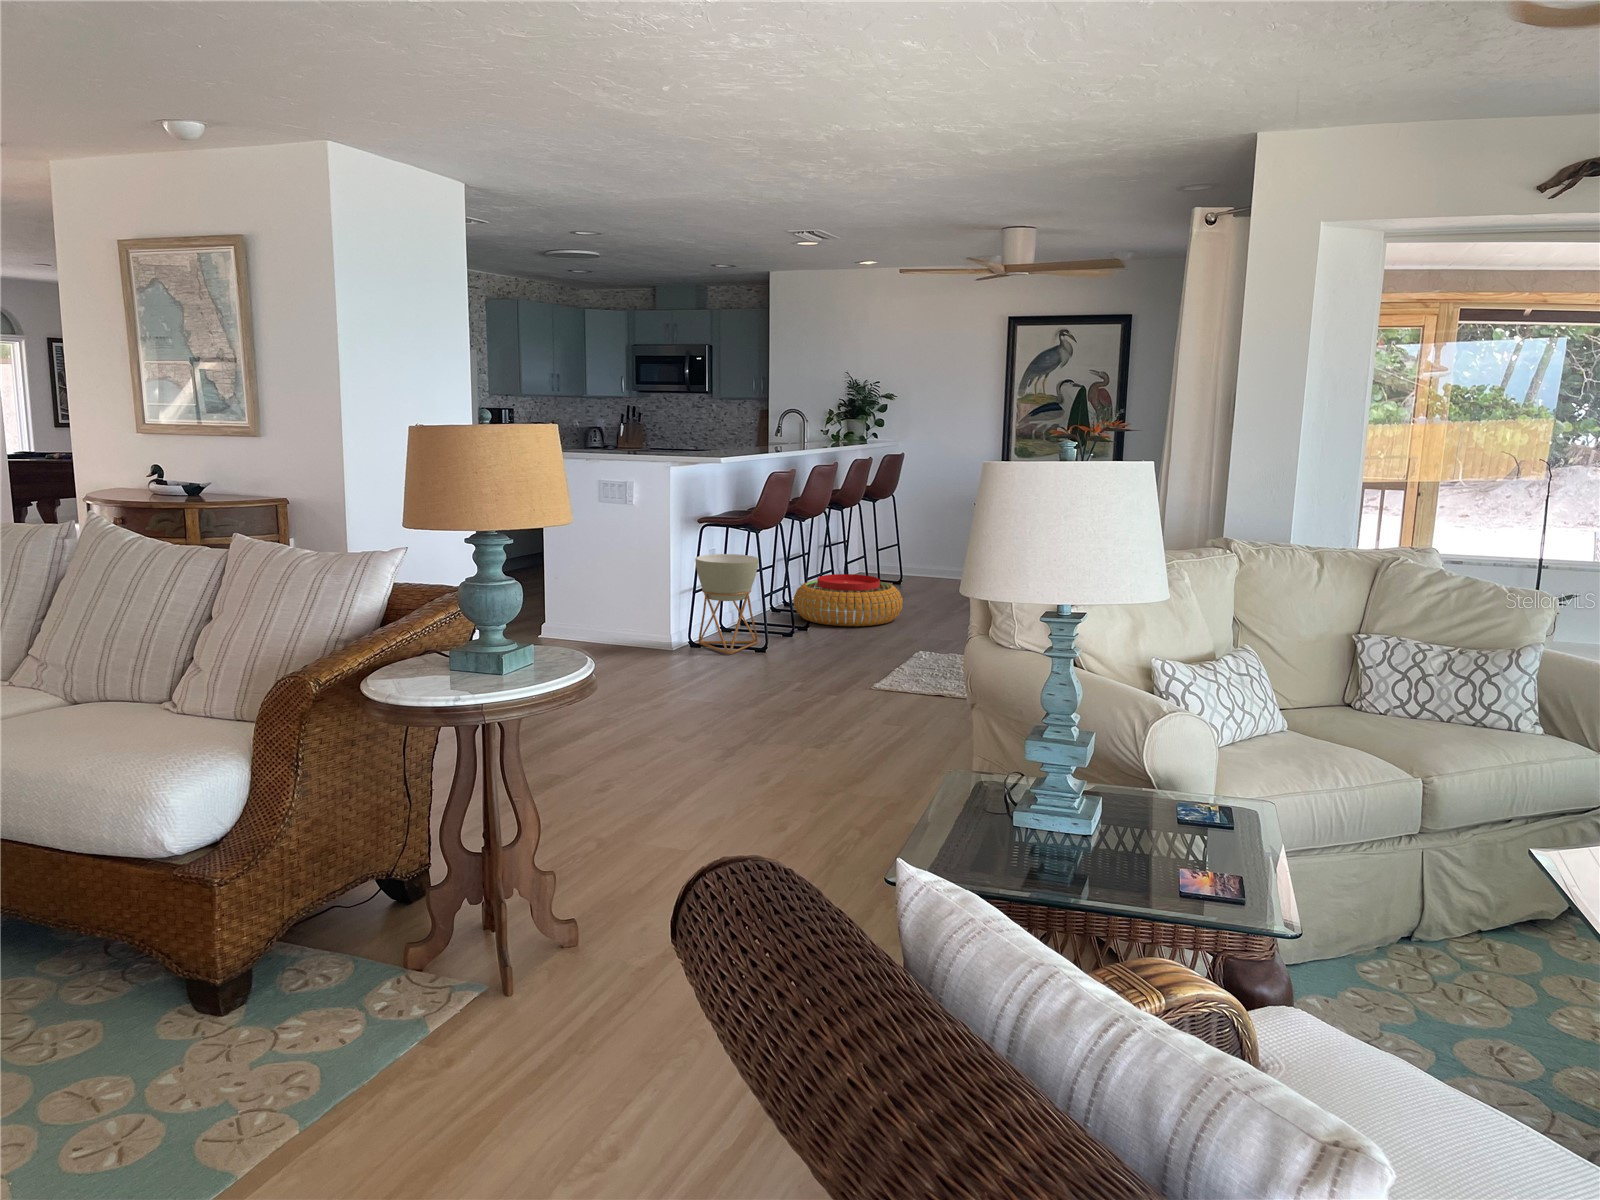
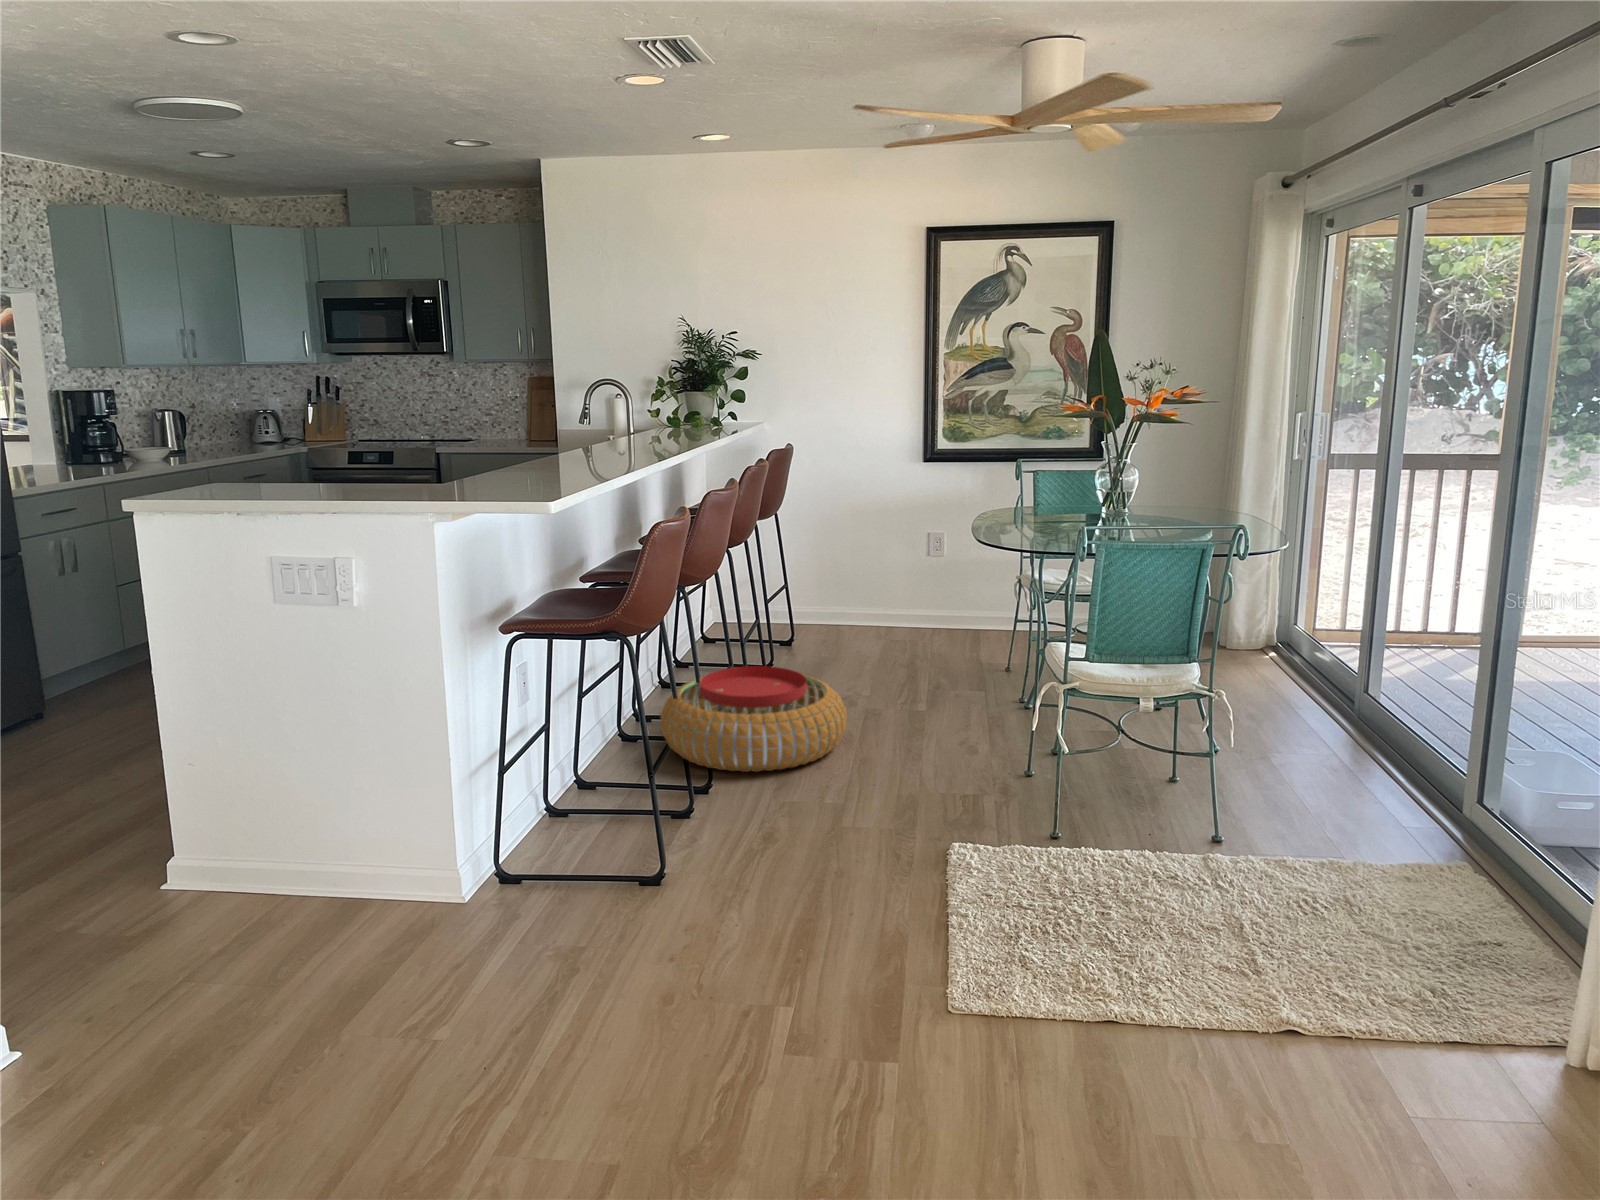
planter: present [695,554,759,654] -> none [501,688,630,900]

